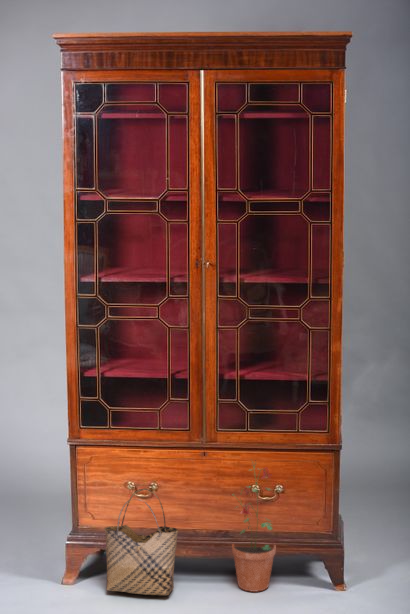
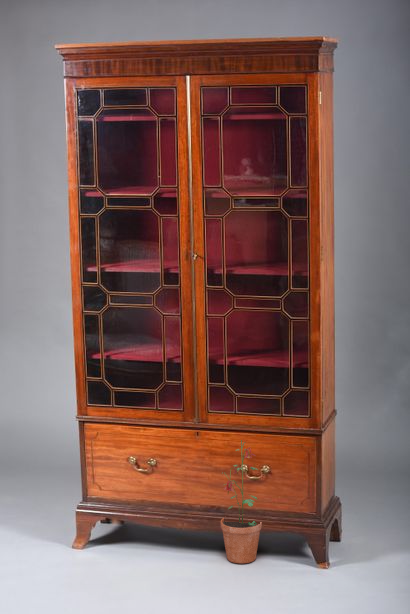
woven basket: present [104,488,178,595] -> none [103,463,170,561]

